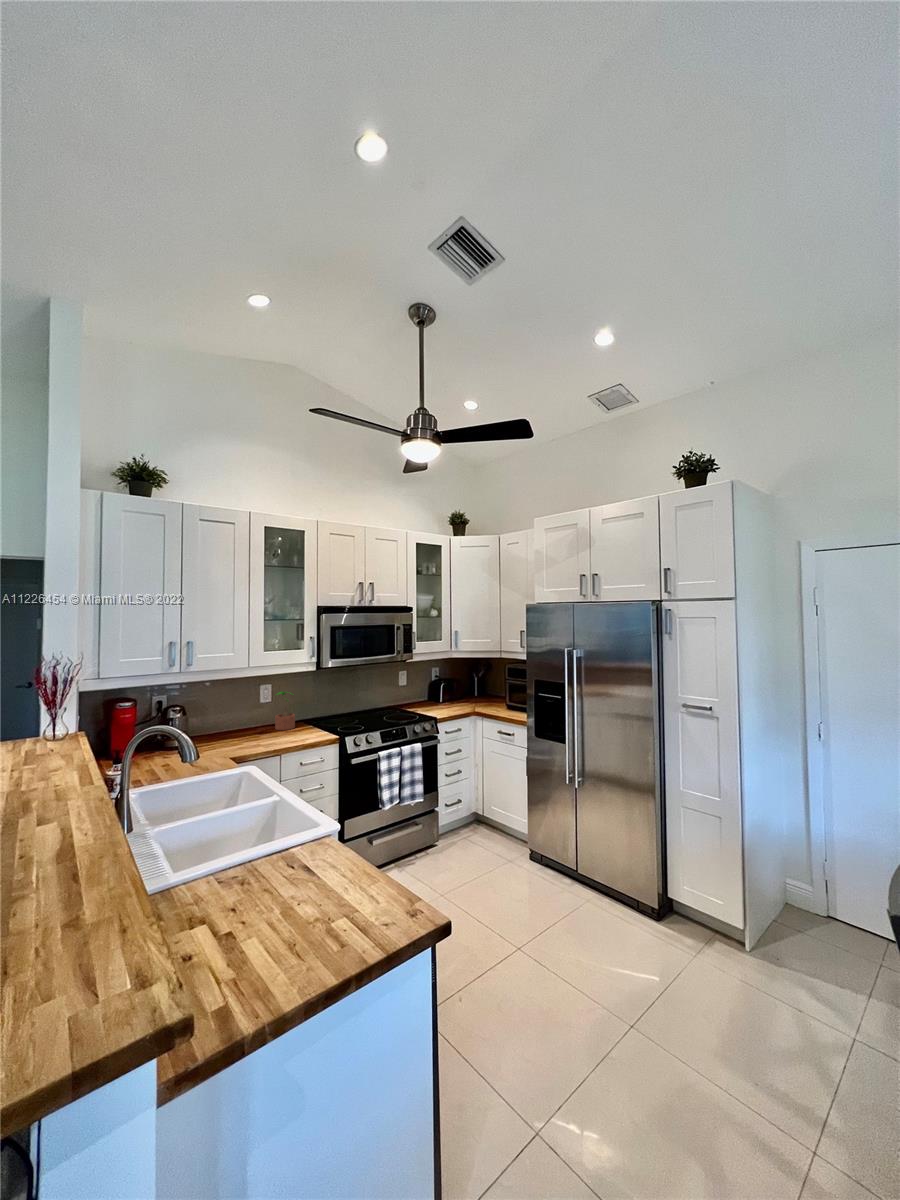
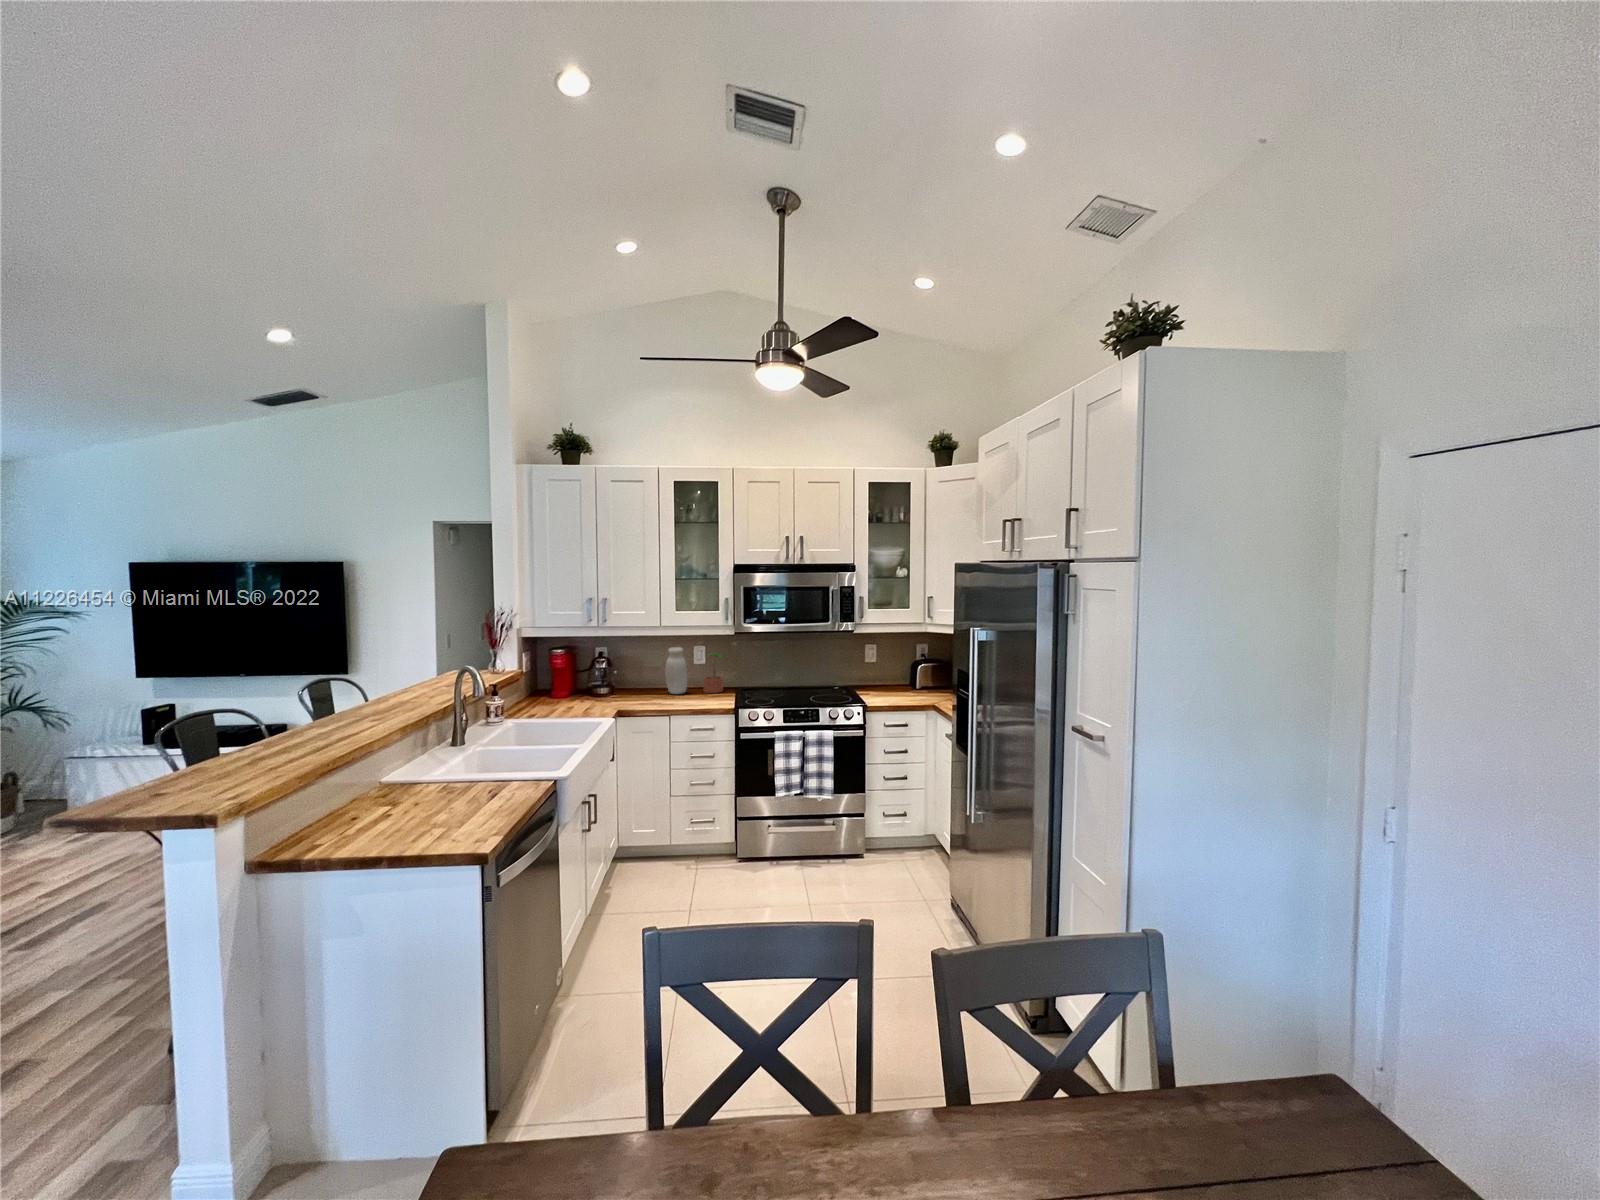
jar: none [241,689,266,736] -> present [665,647,688,694]

